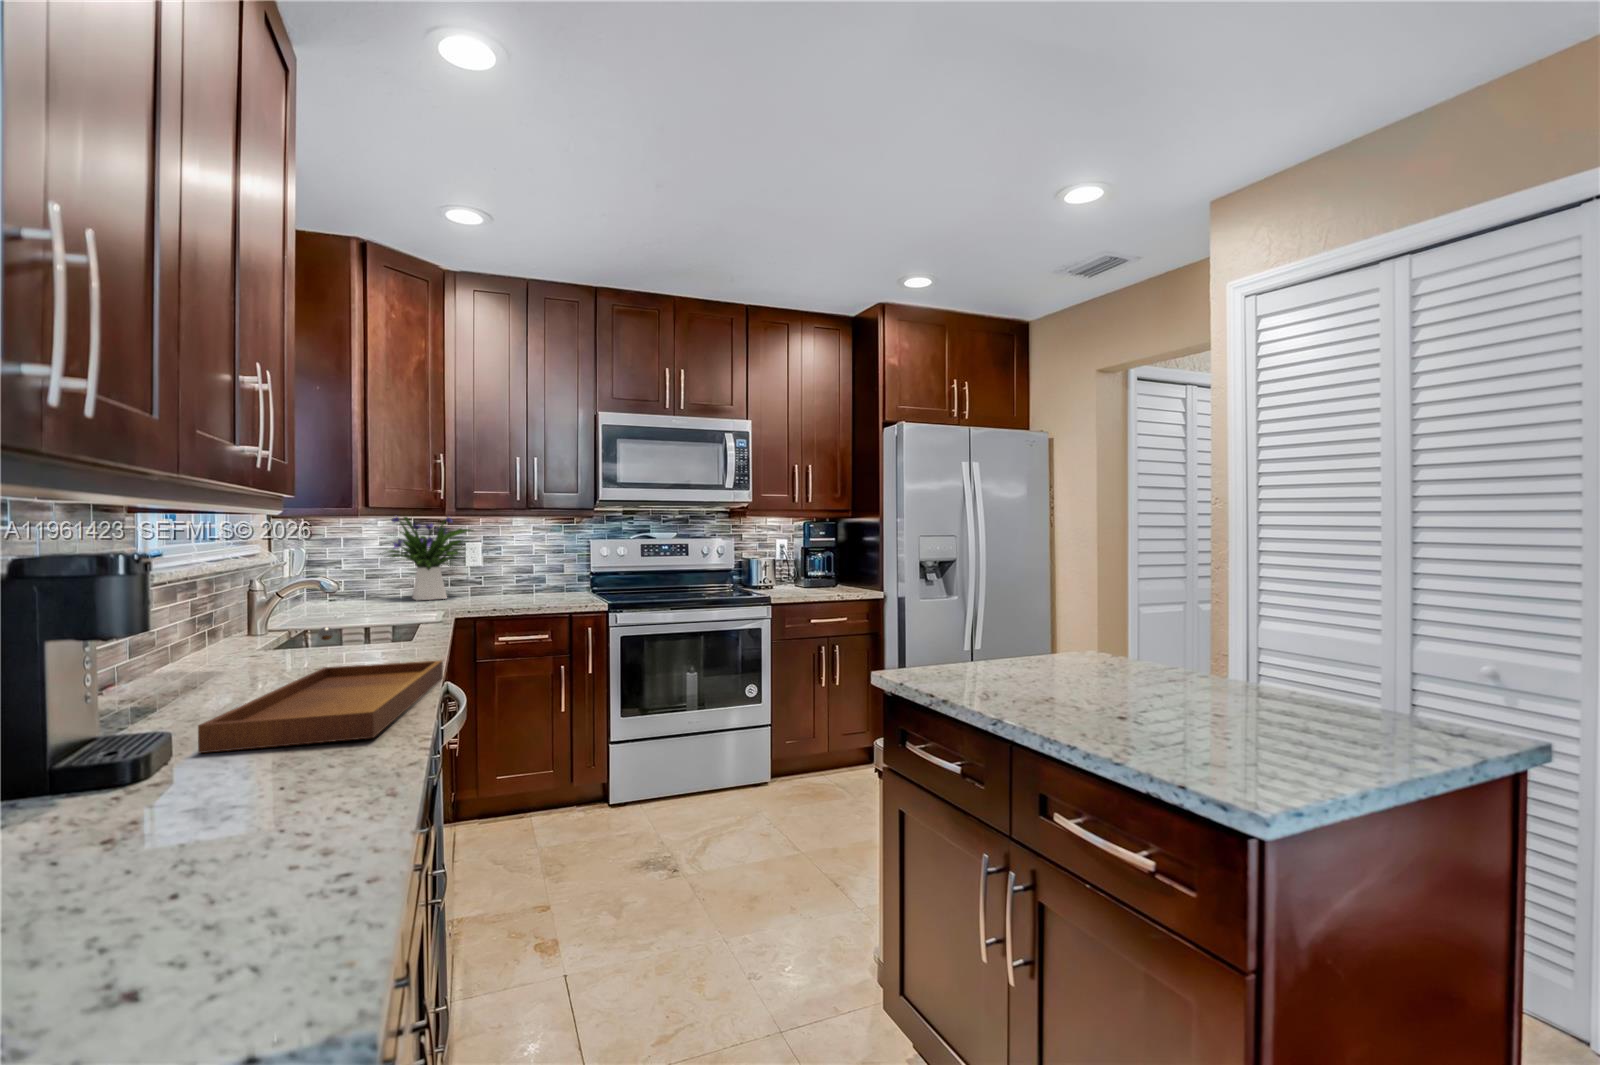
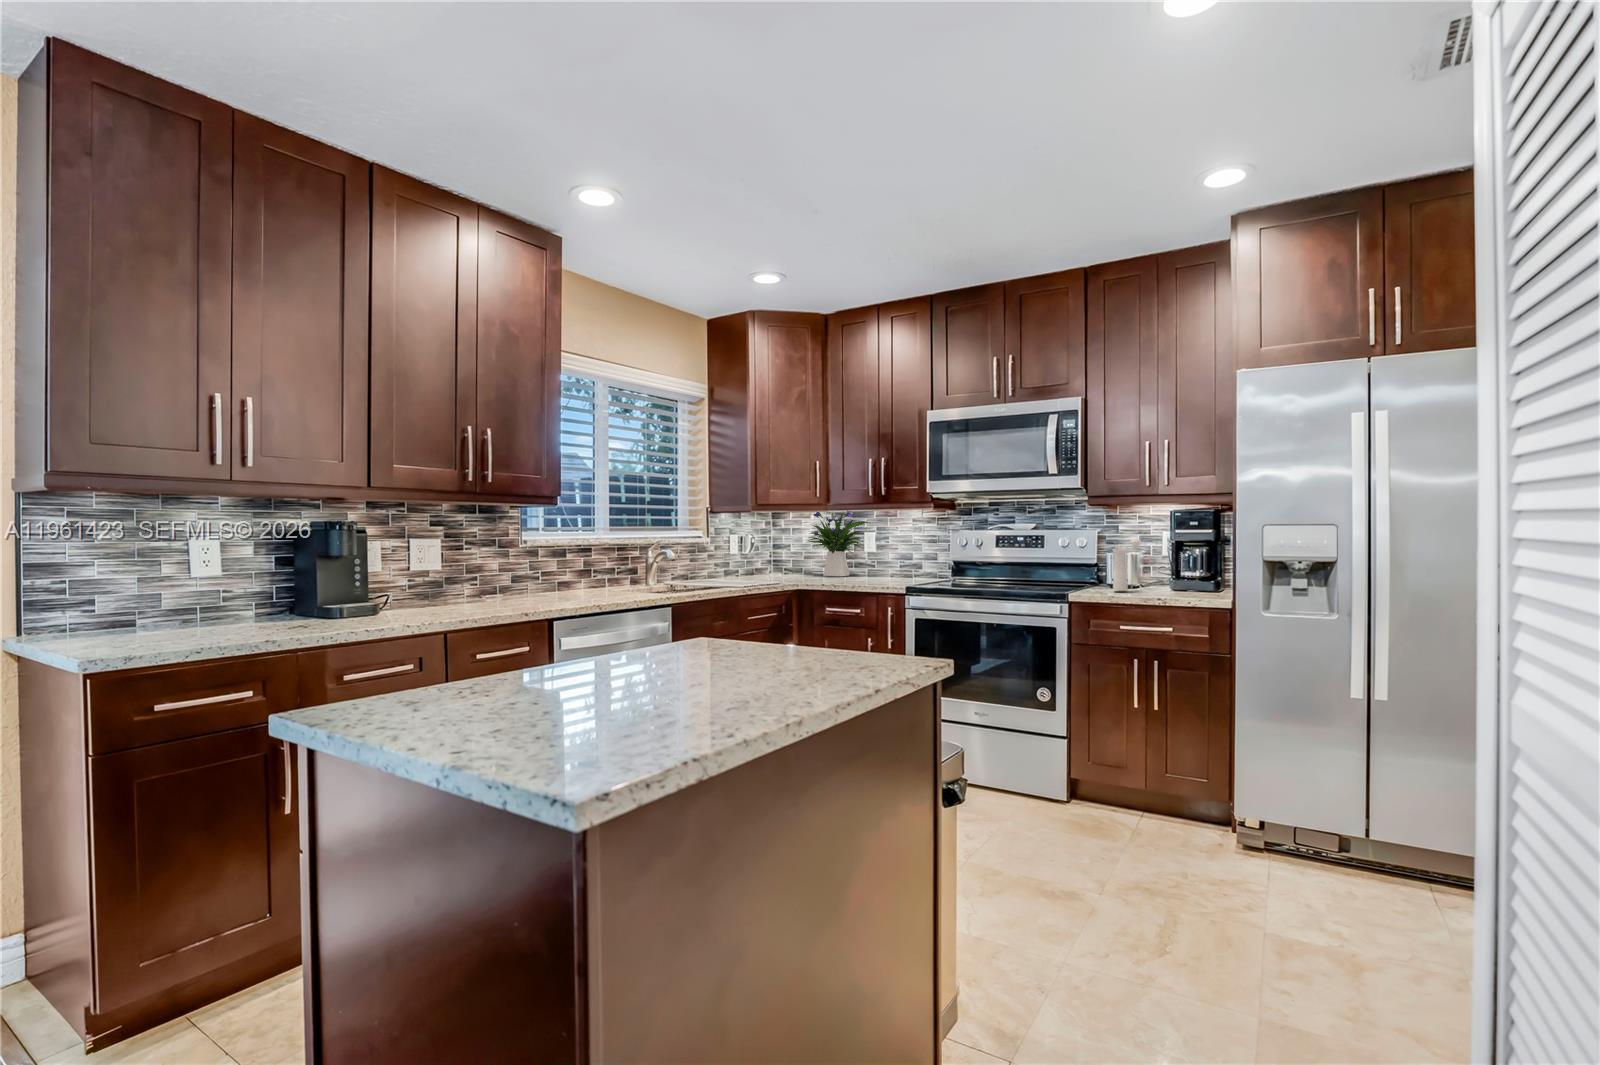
pepper mill: none [781,546,793,589] -> present [1113,539,1141,591]
tray: present [198,627,443,753] -> none [495,567,622,610]

